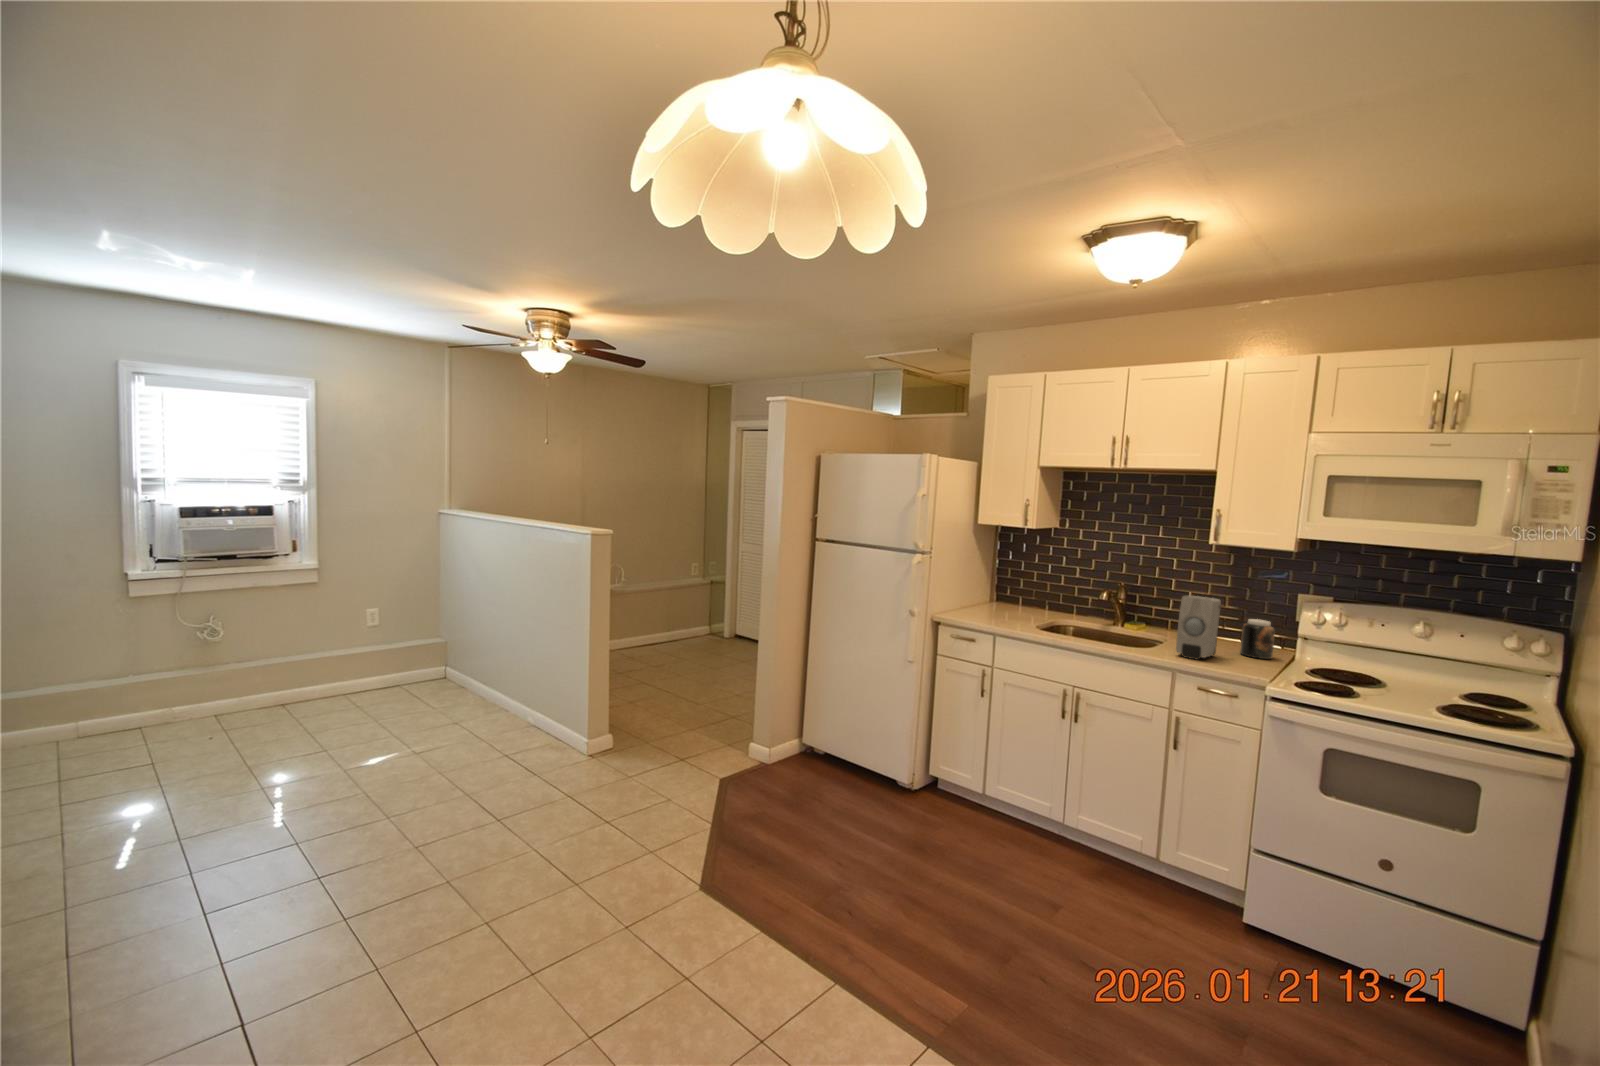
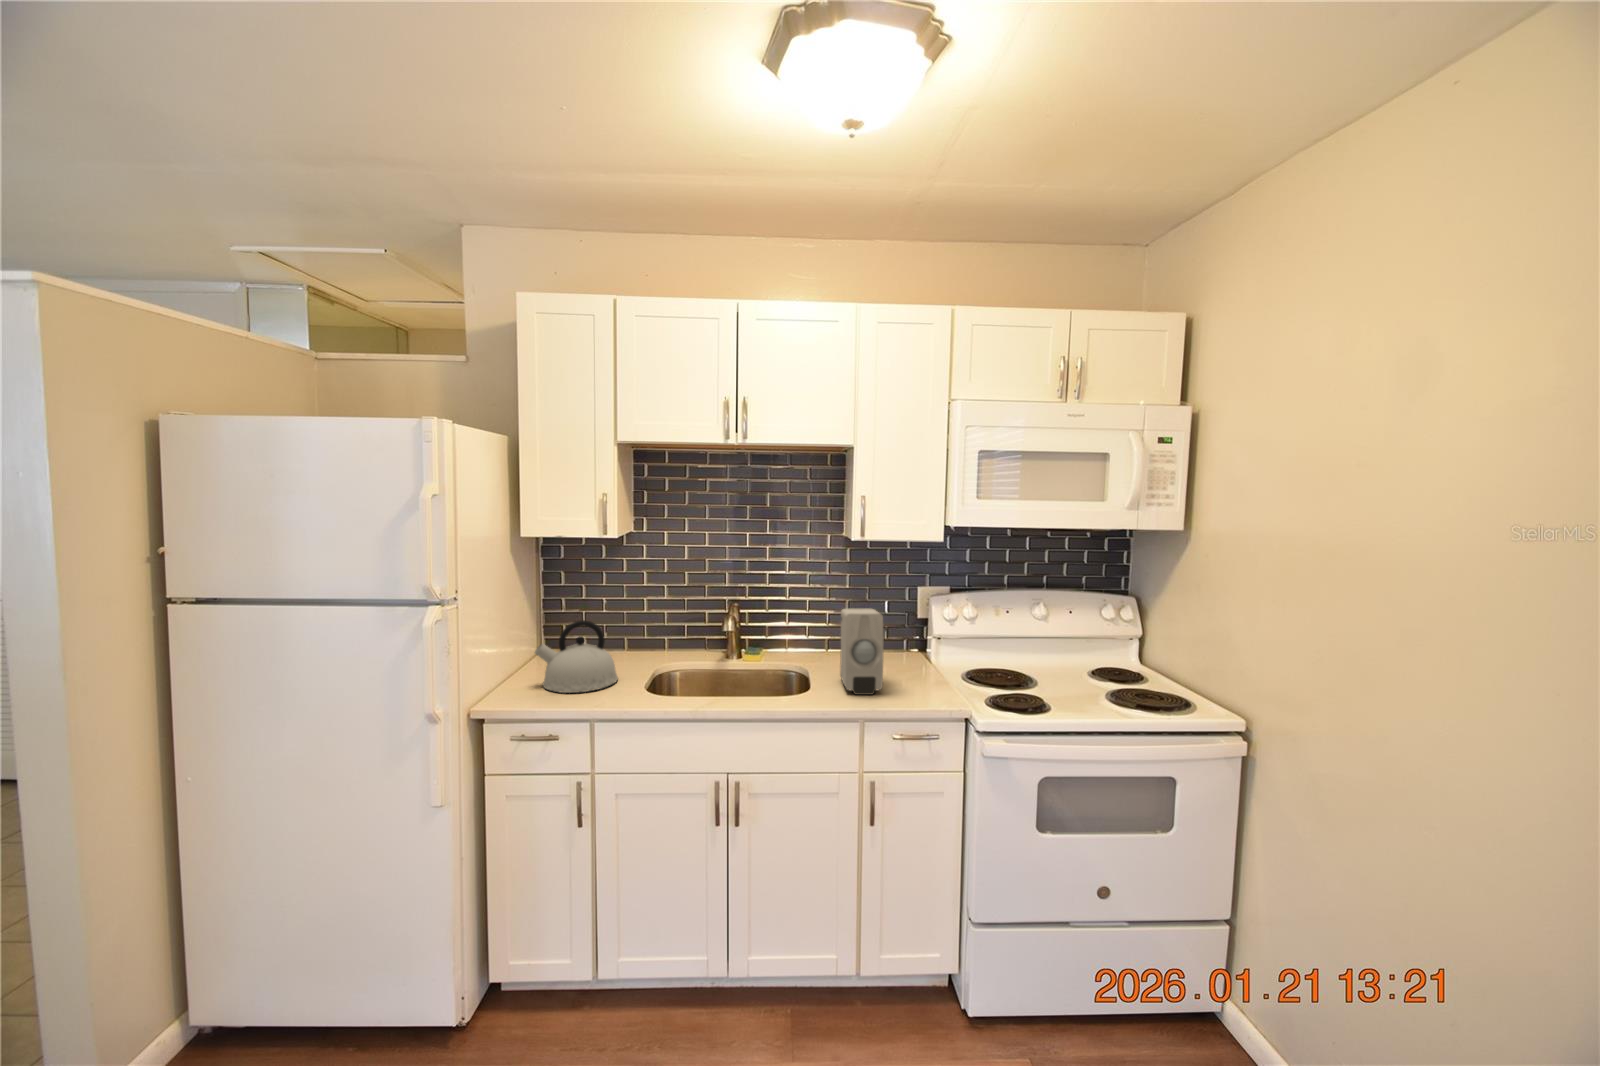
kettle: none [975,579,1025,622] -> present [535,620,618,693]
jar: present [1240,619,1275,659] -> none [881,622,915,669]

